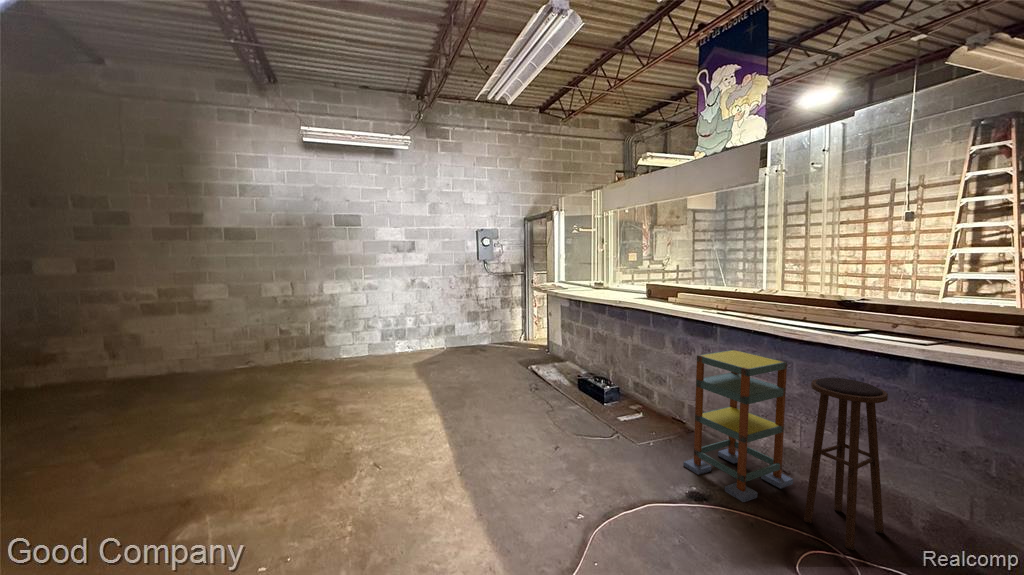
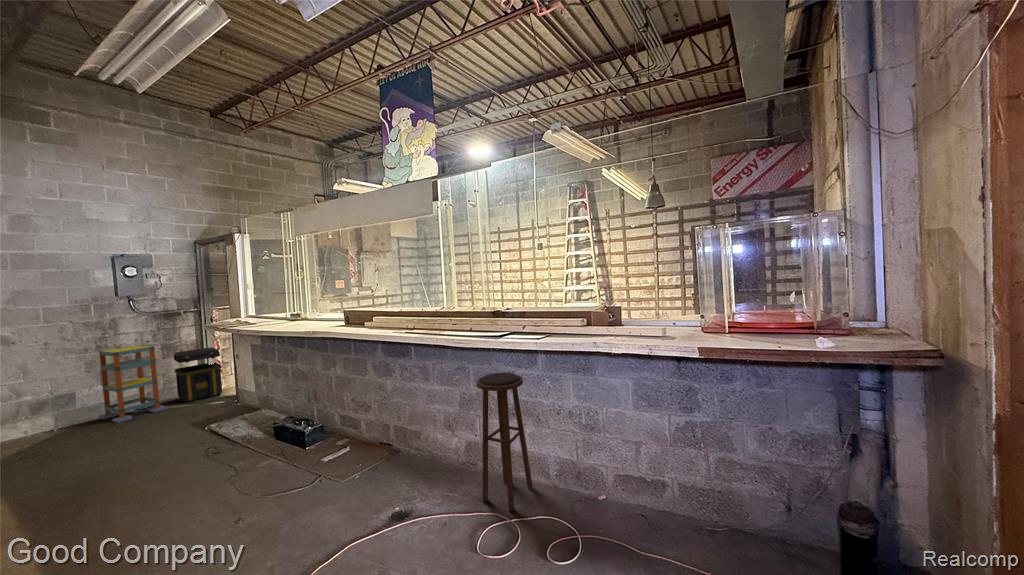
toolbox: none [508,304,537,343] -> present [174,347,222,402]
shelving unit: present [683,350,793,502] -> present [99,345,166,423]

